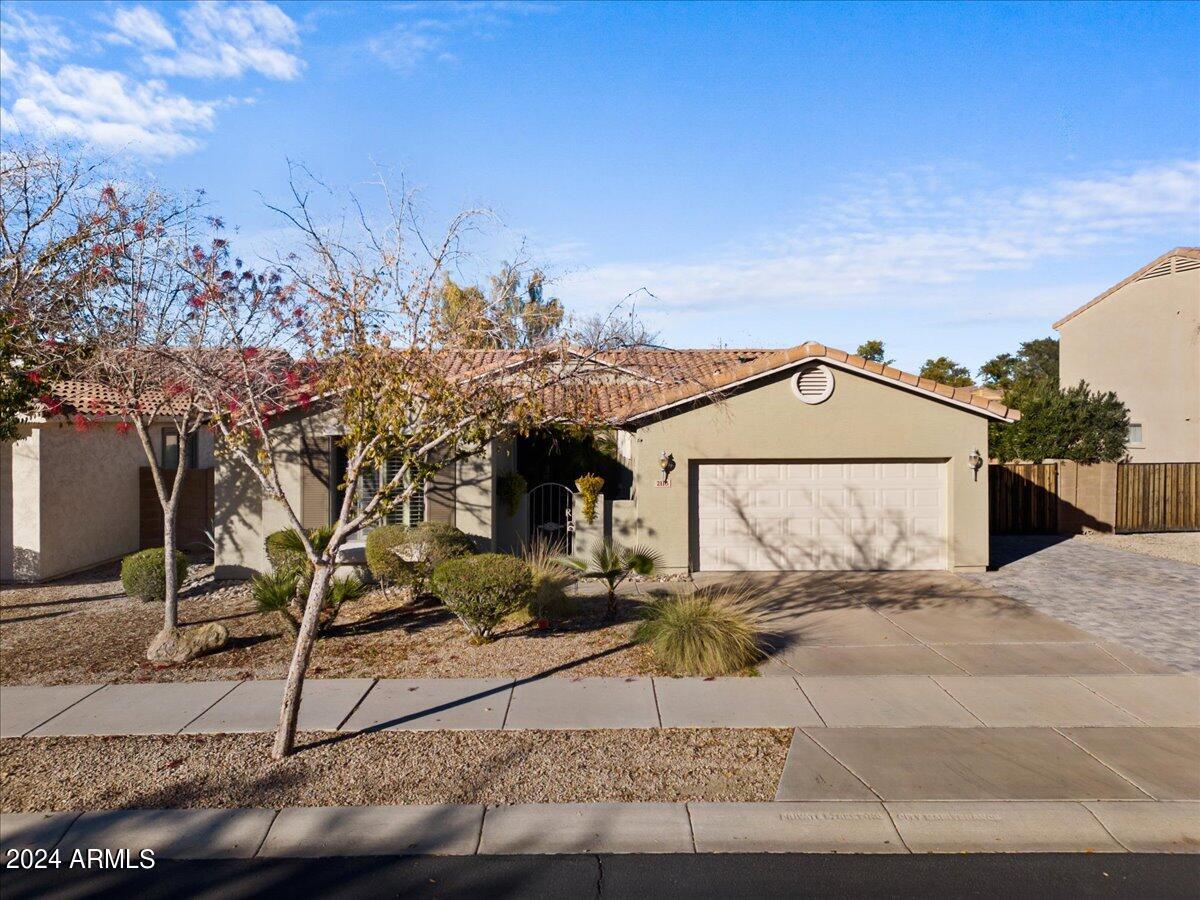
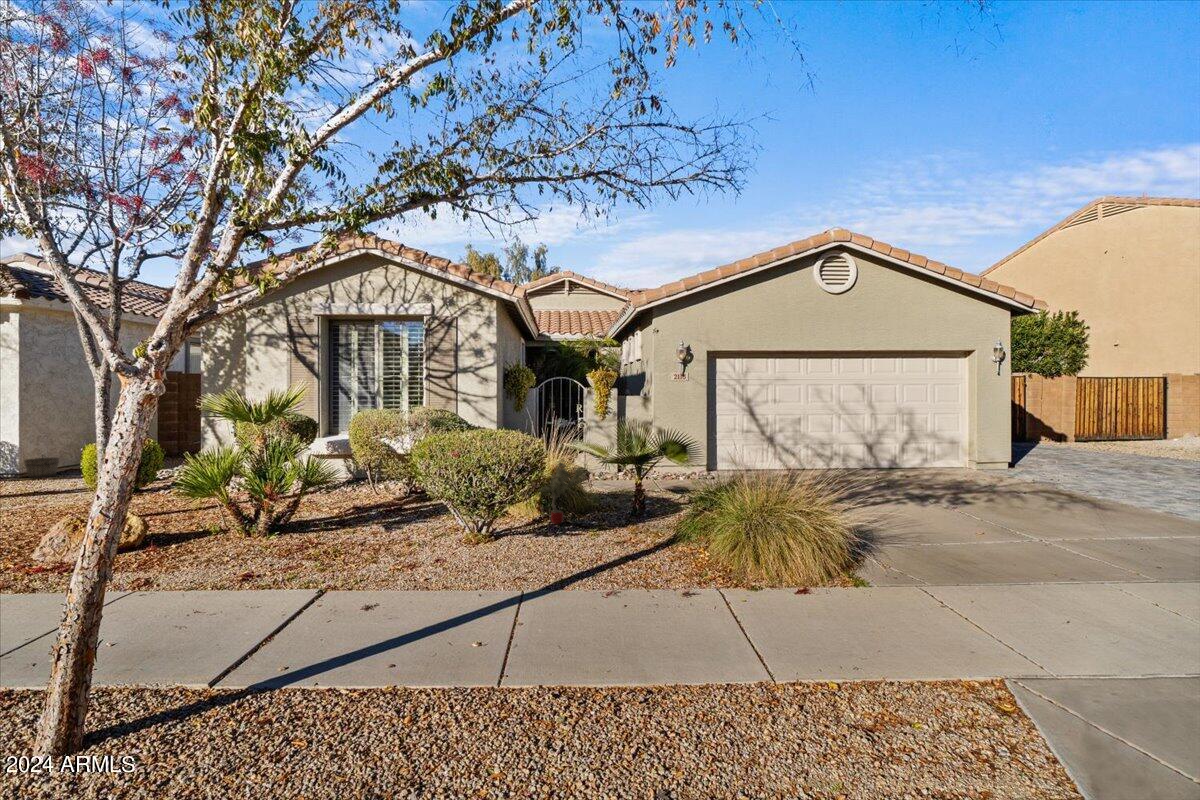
wooden bucket: none [54,558,83,581] -> present [24,455,59,478]

